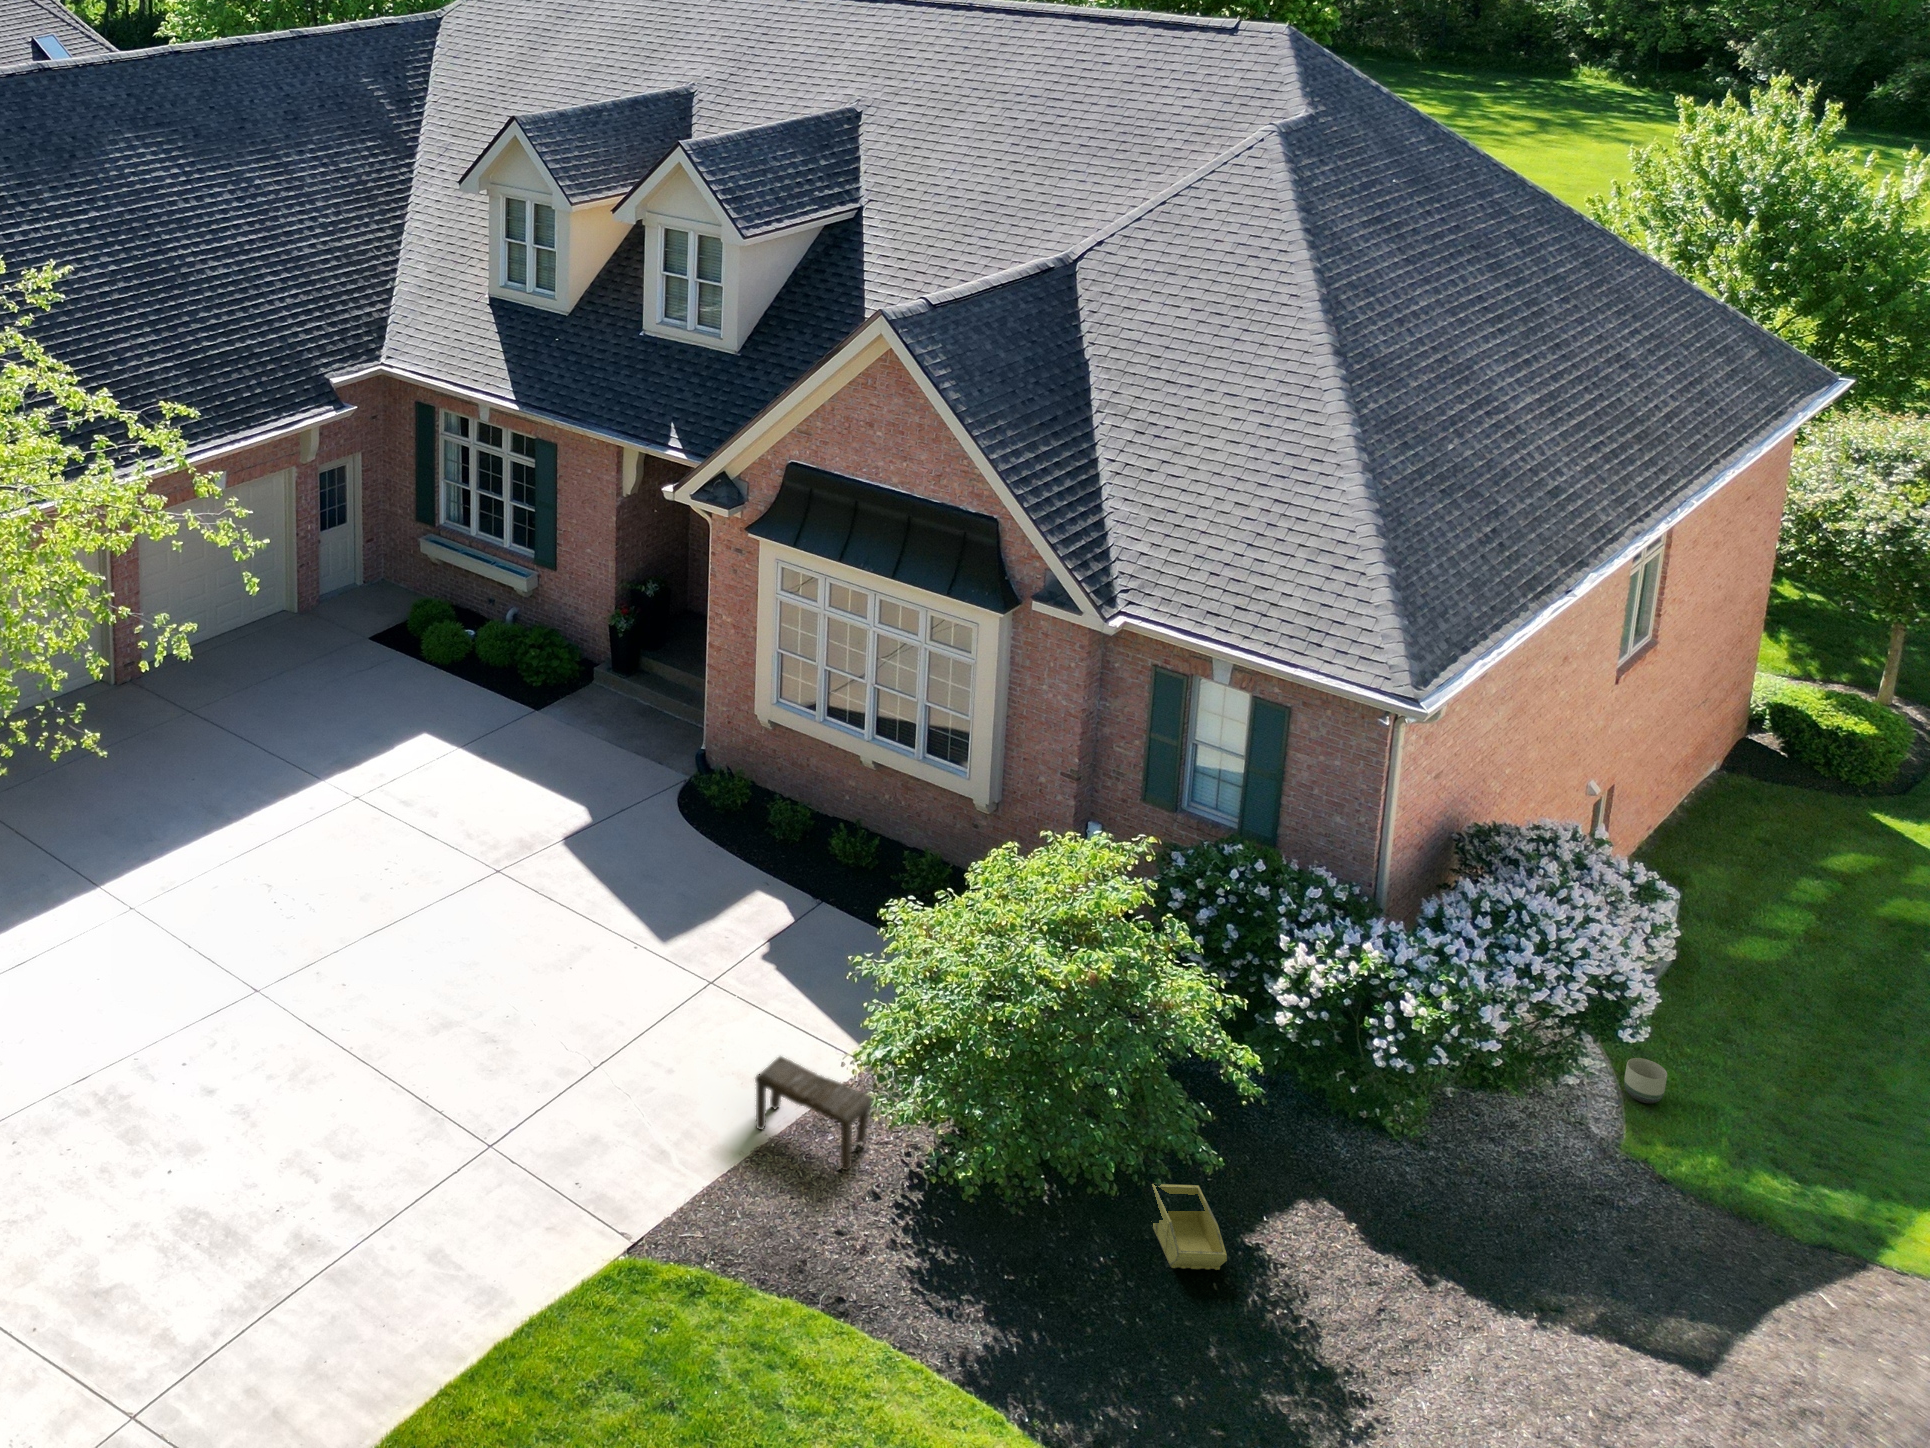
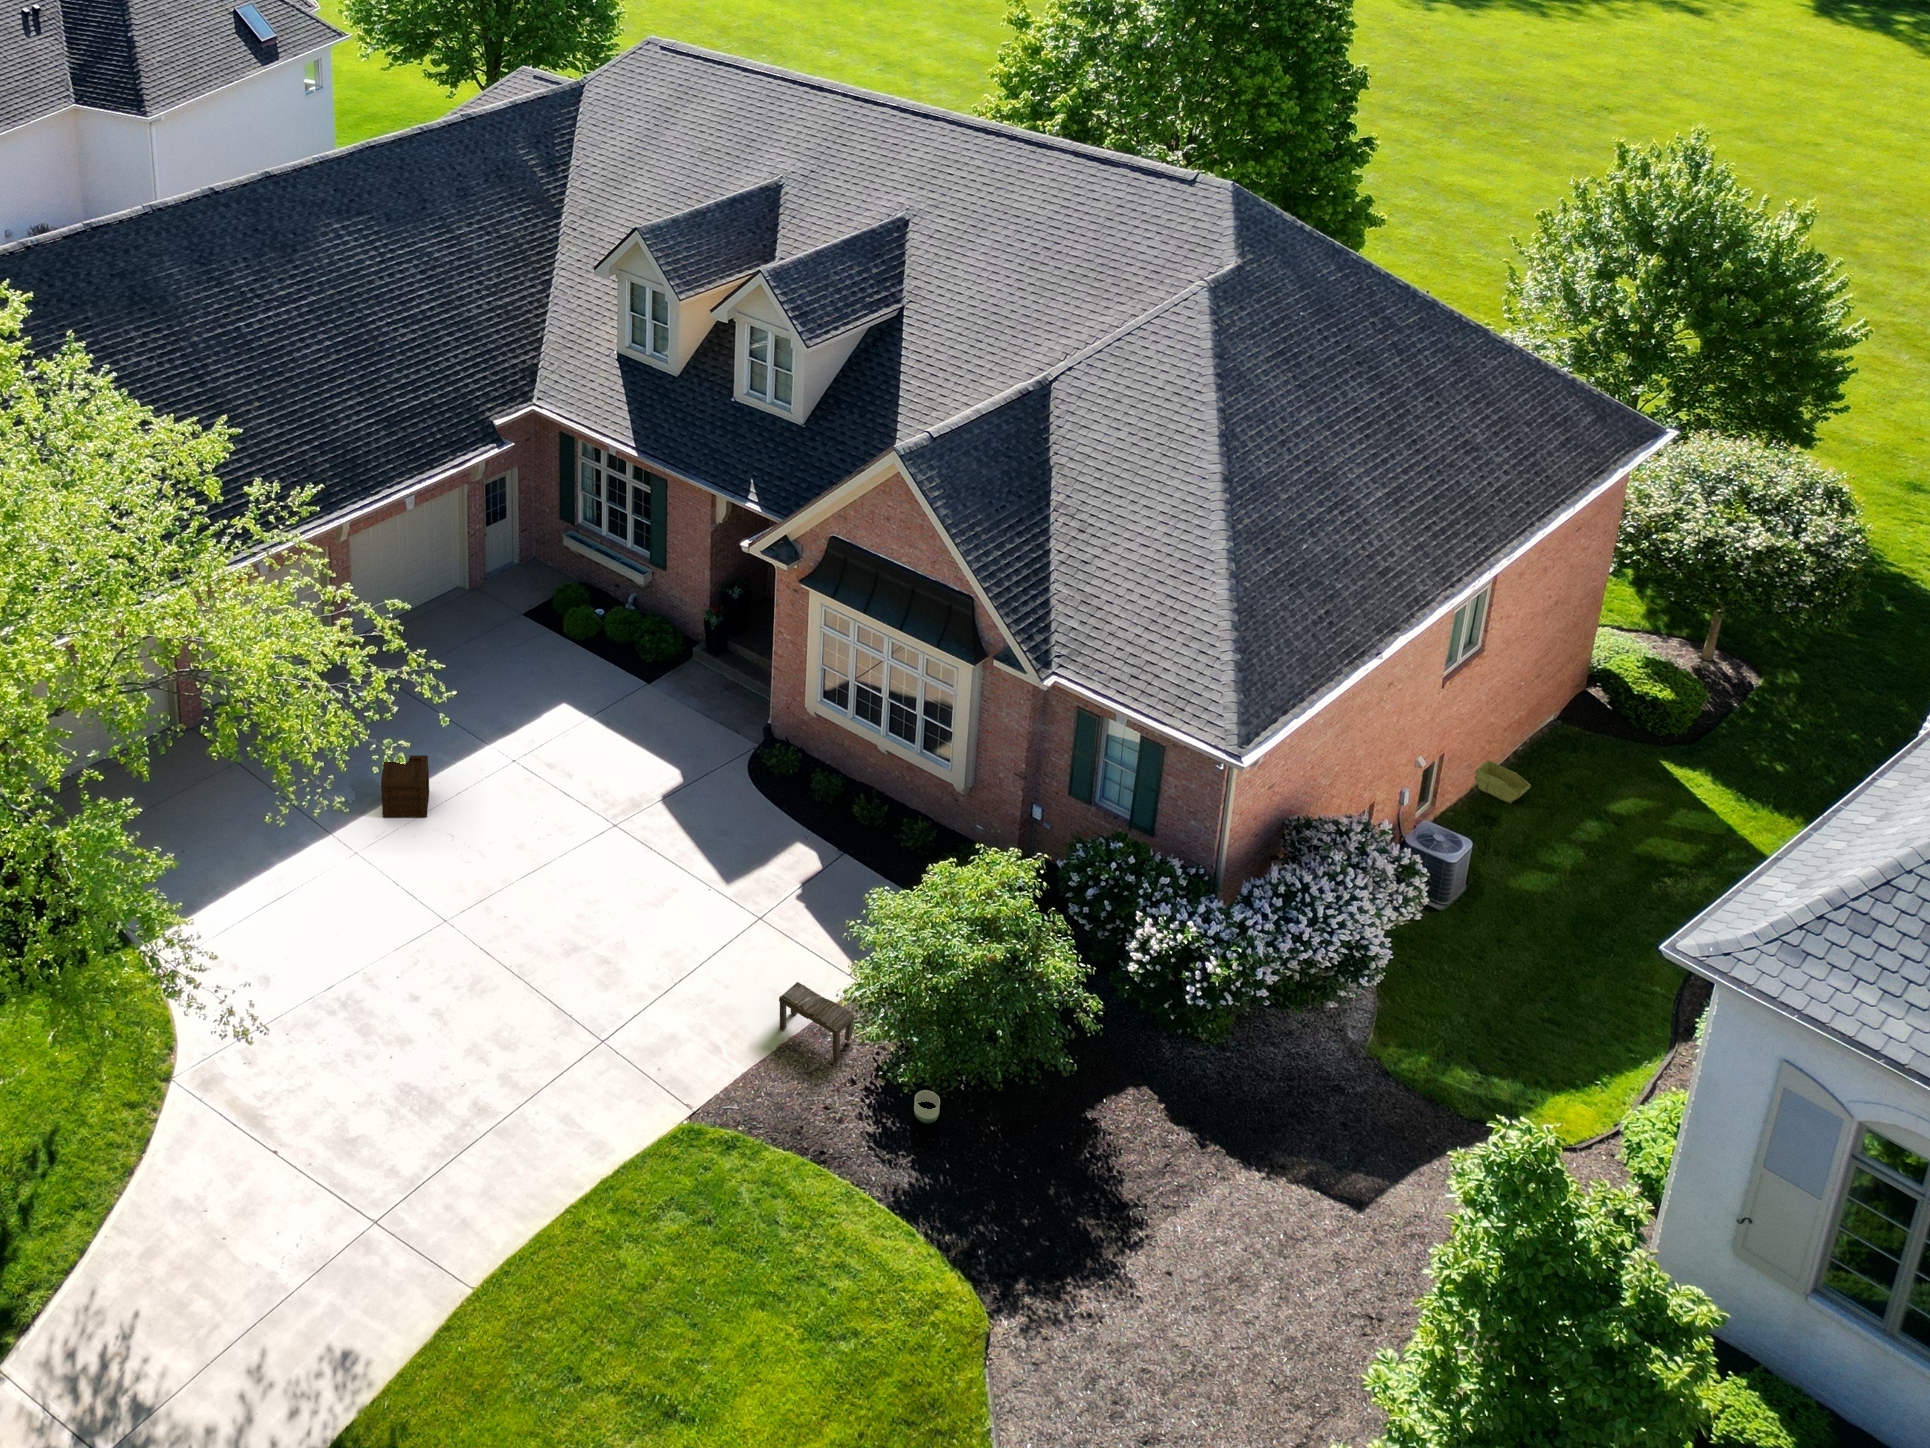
wooden crate: none [171,782,240,867] -> present [381,755,429,818]
planter: present [1624,1058,1667,1103] -> present [914,1090,940,1123]
storage bin: present [1152,1184,1227,1270] -> present [1475,760,1531,804]

